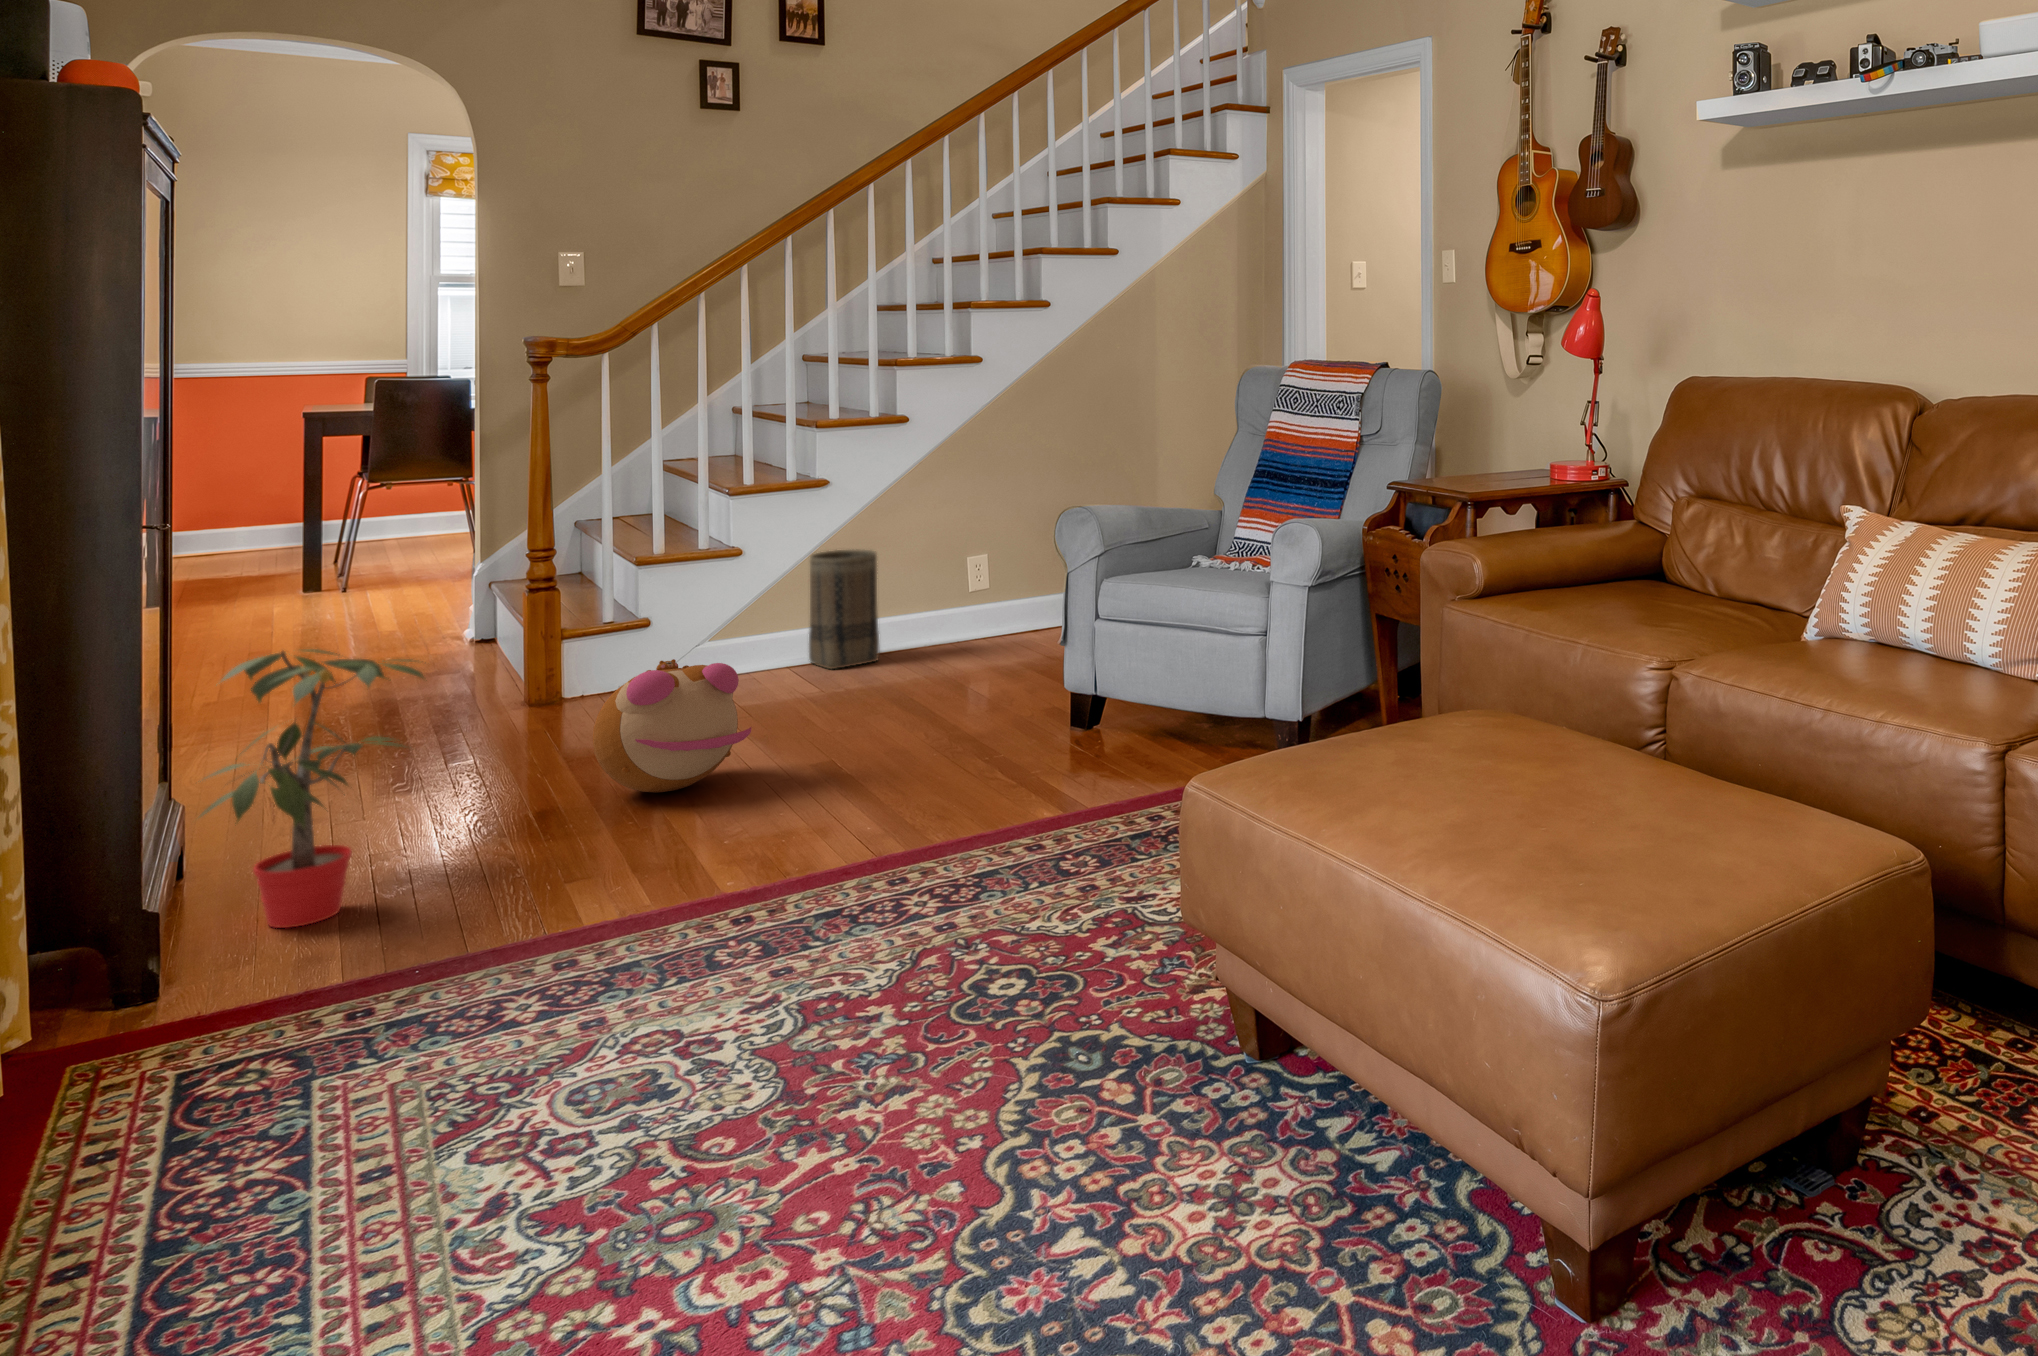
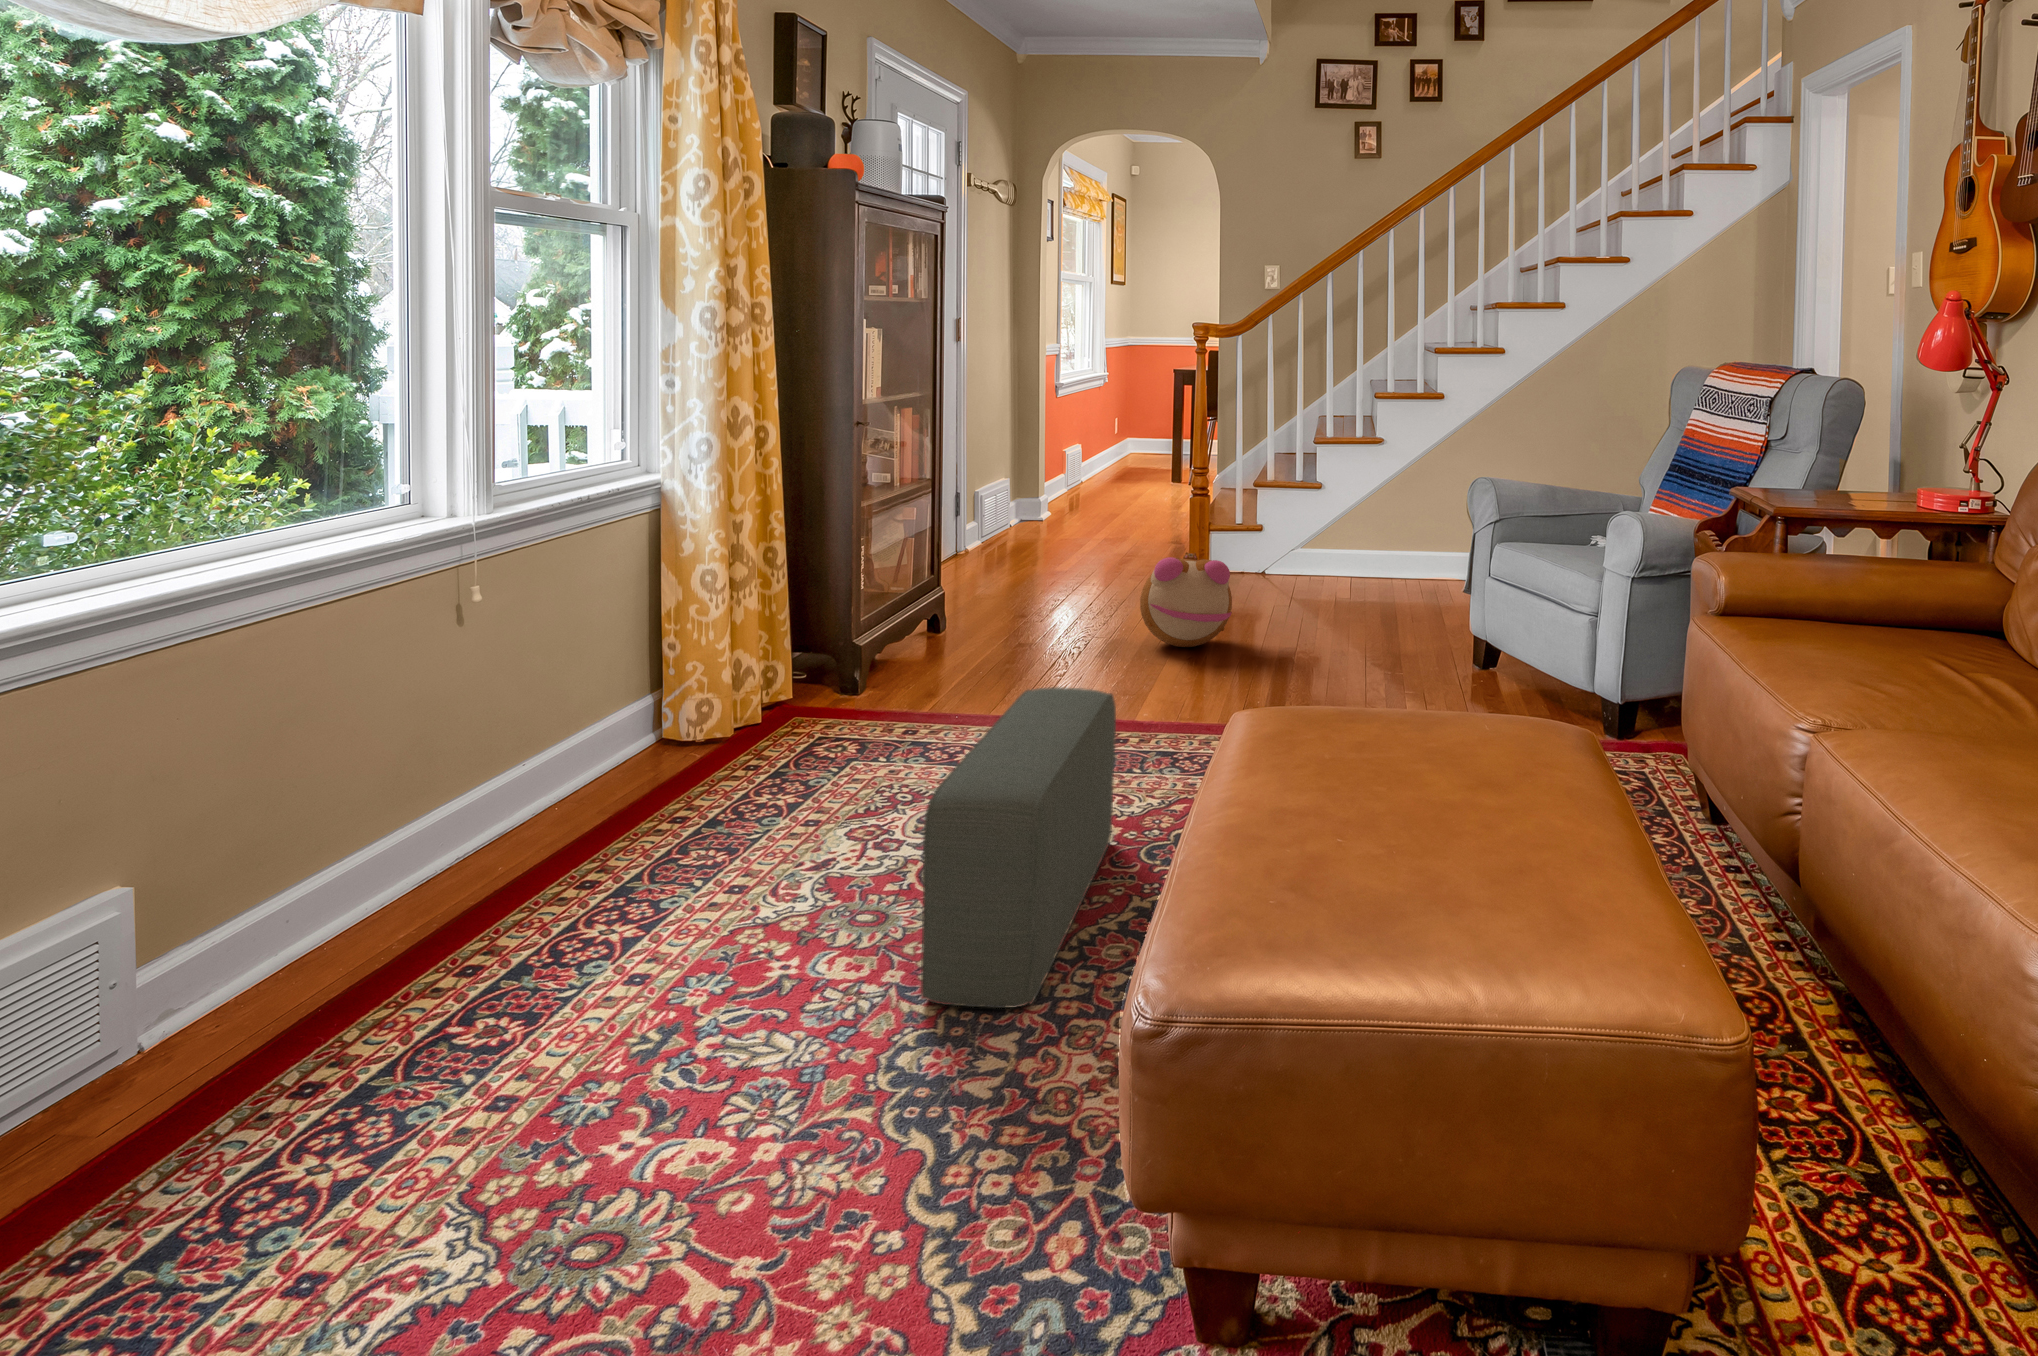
basket: present [809,550,879,669] -> none [1367,496,1416,588]
potted plant: present [200,649,423,928] -> none [880,504,1027,677]
pouf: none [781,827,1064,1246] -> present [921,687,1116,1008]

